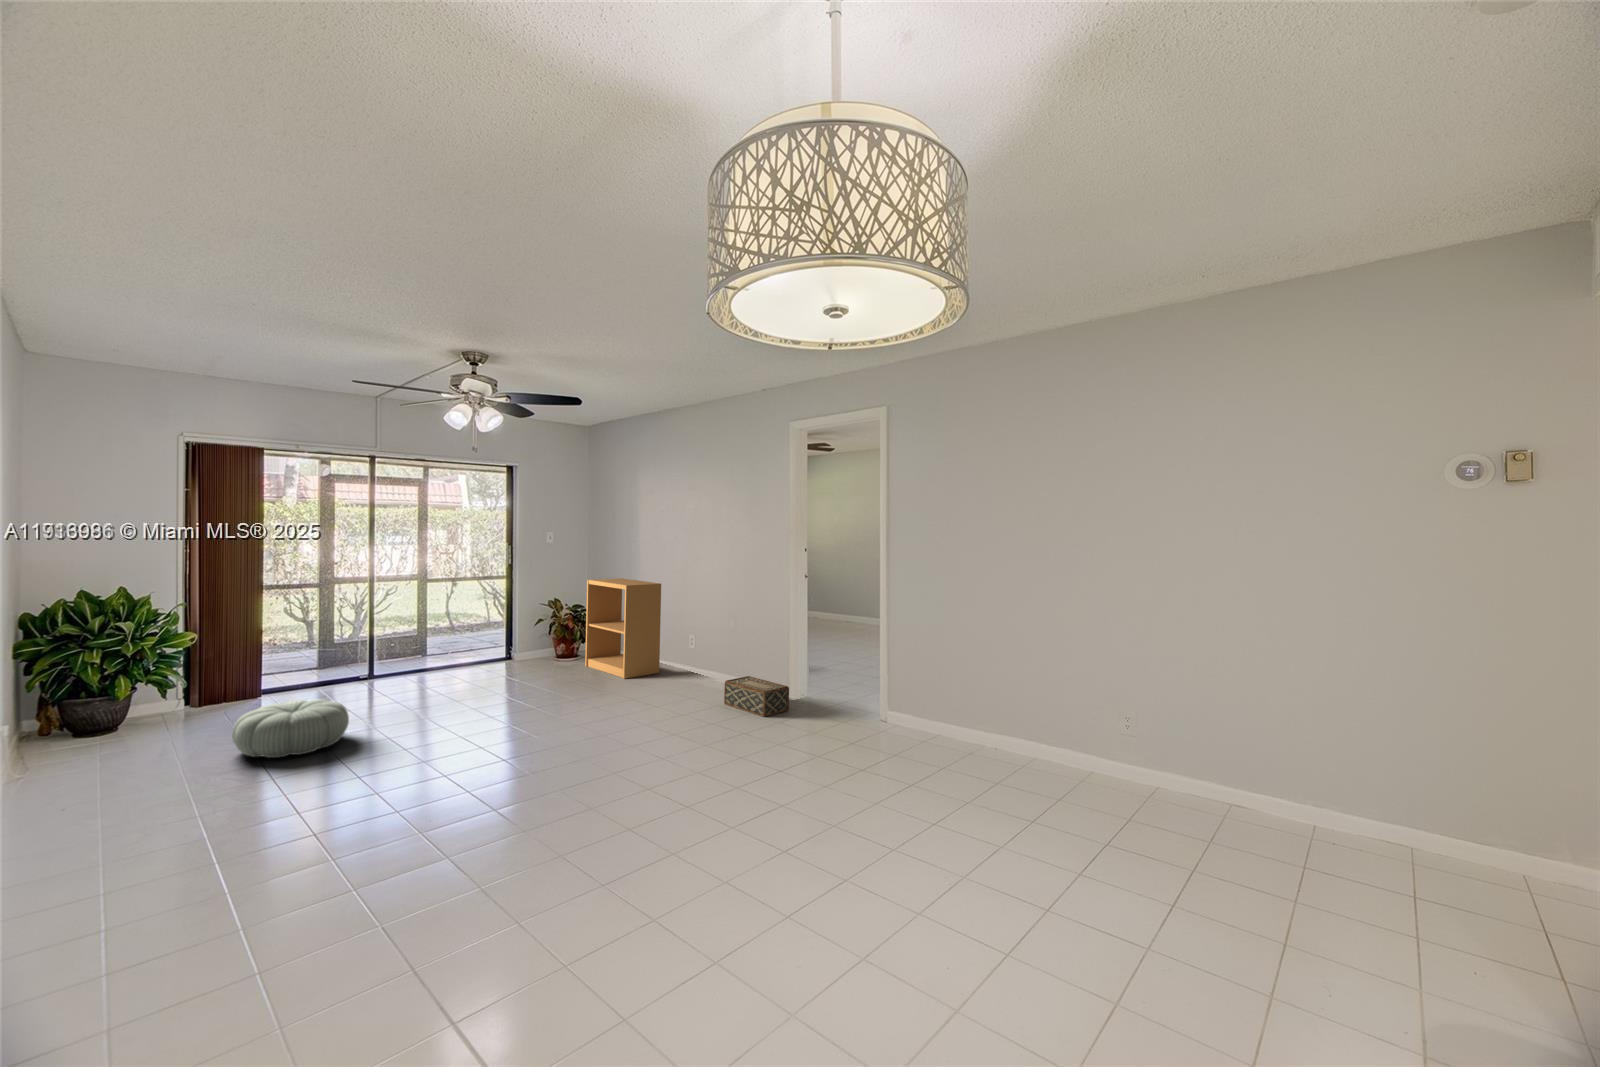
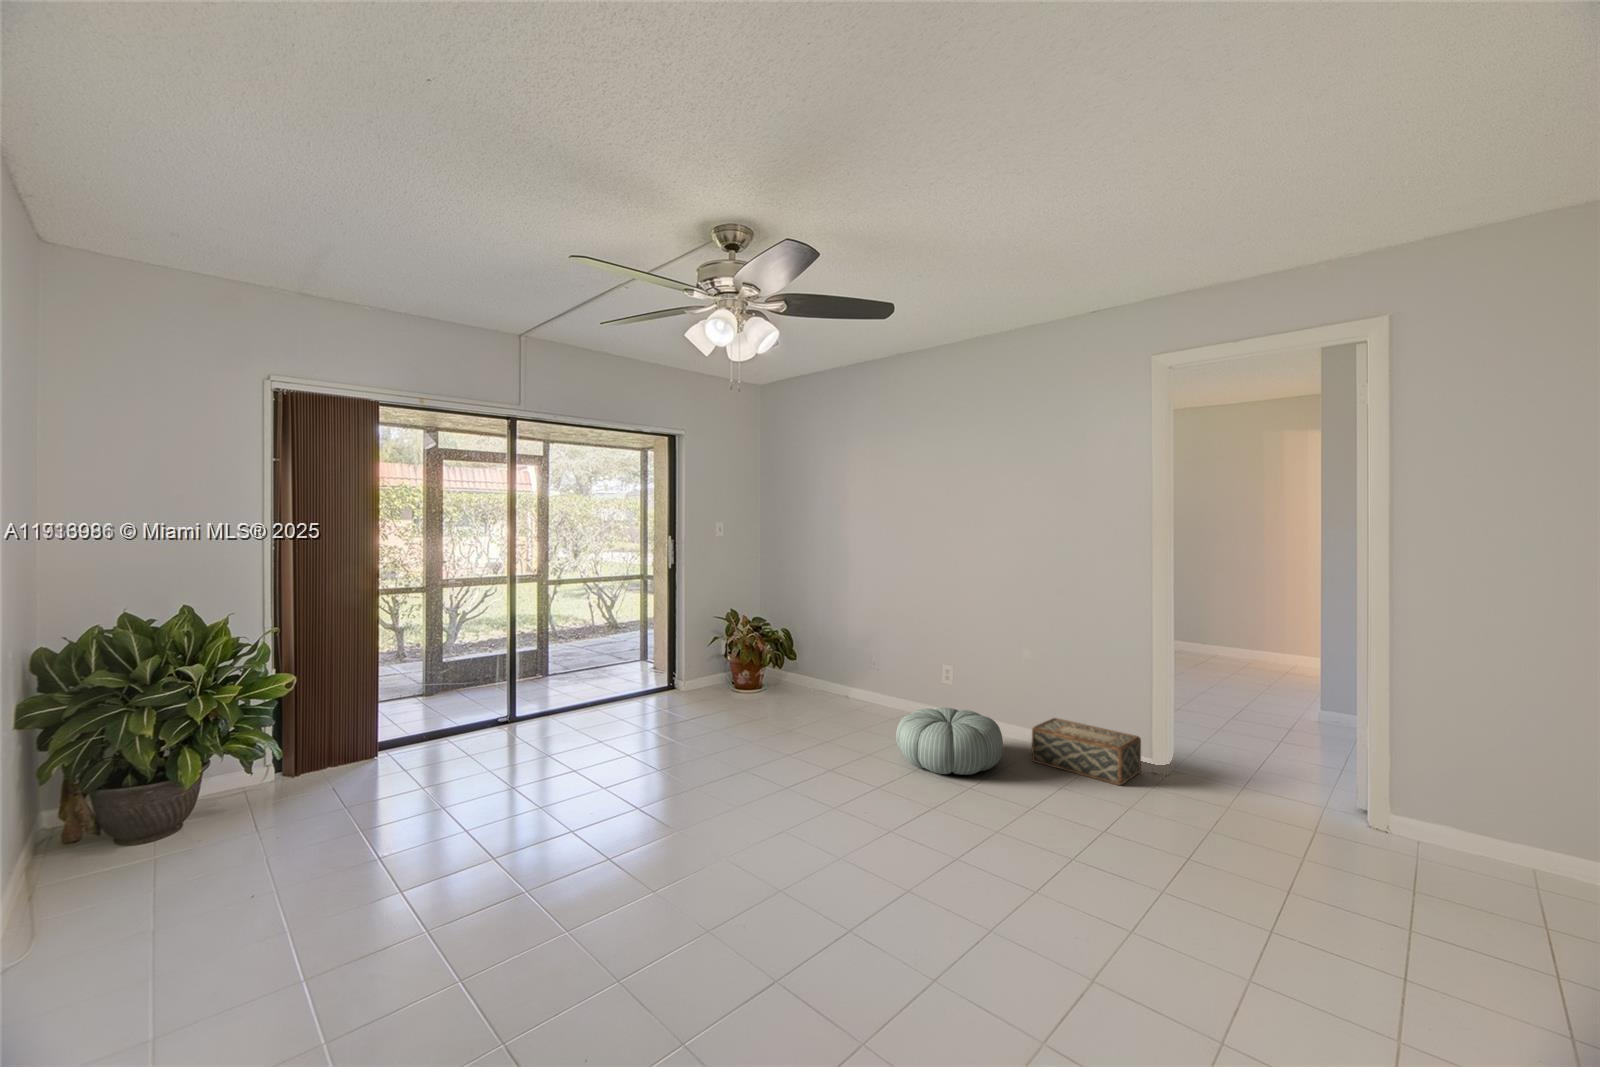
bookshelf: present [585,578,661,679] -> none [776,581,883,718]
pouf: present [232,699,349,758] -> present [896,708,1003,775]

